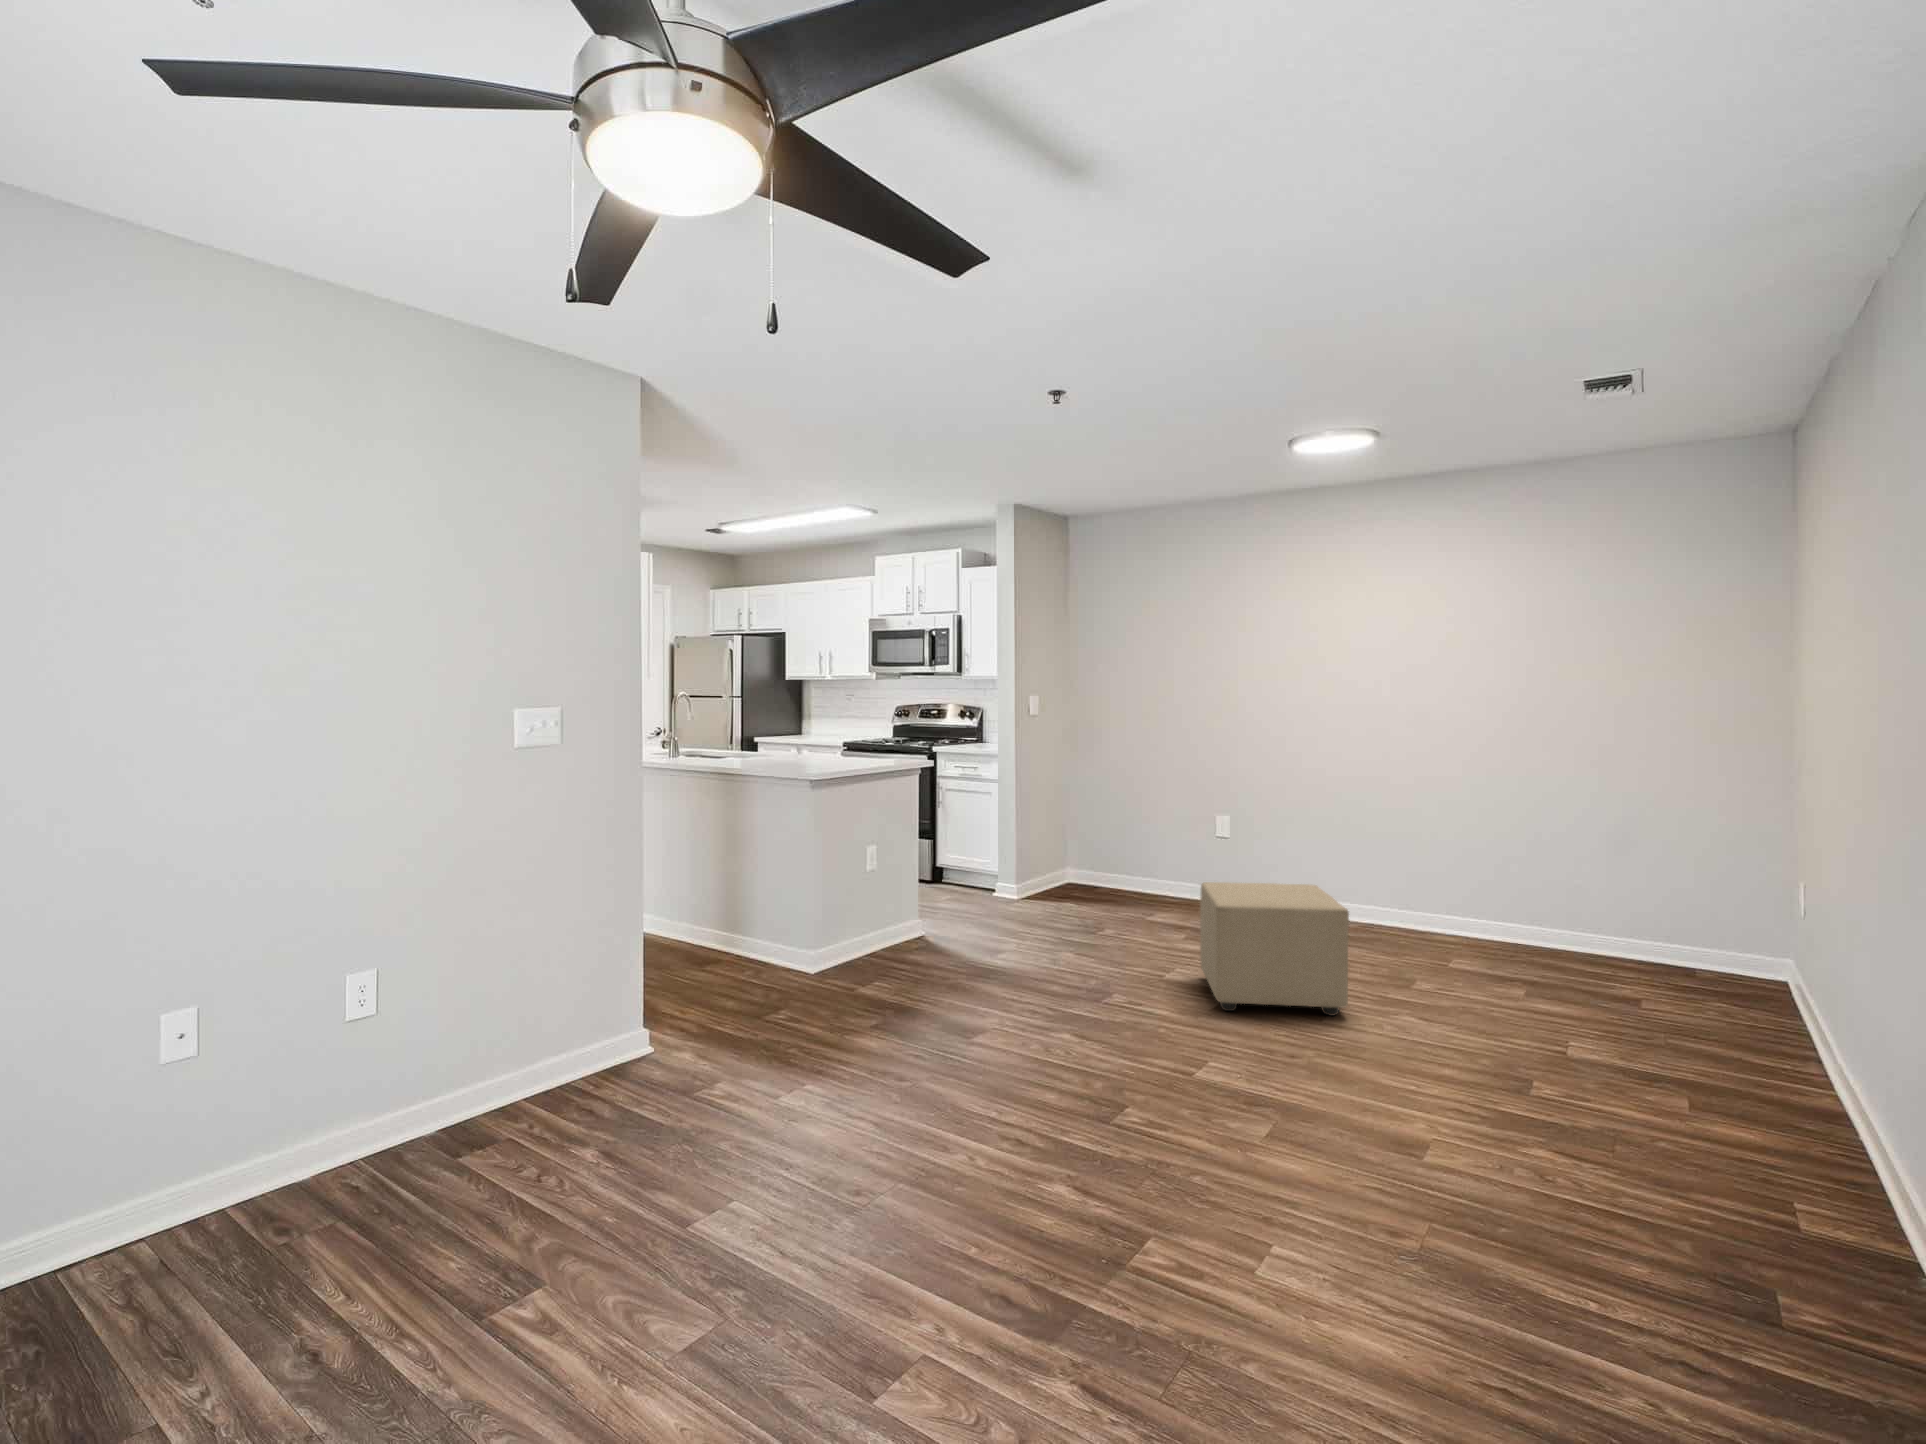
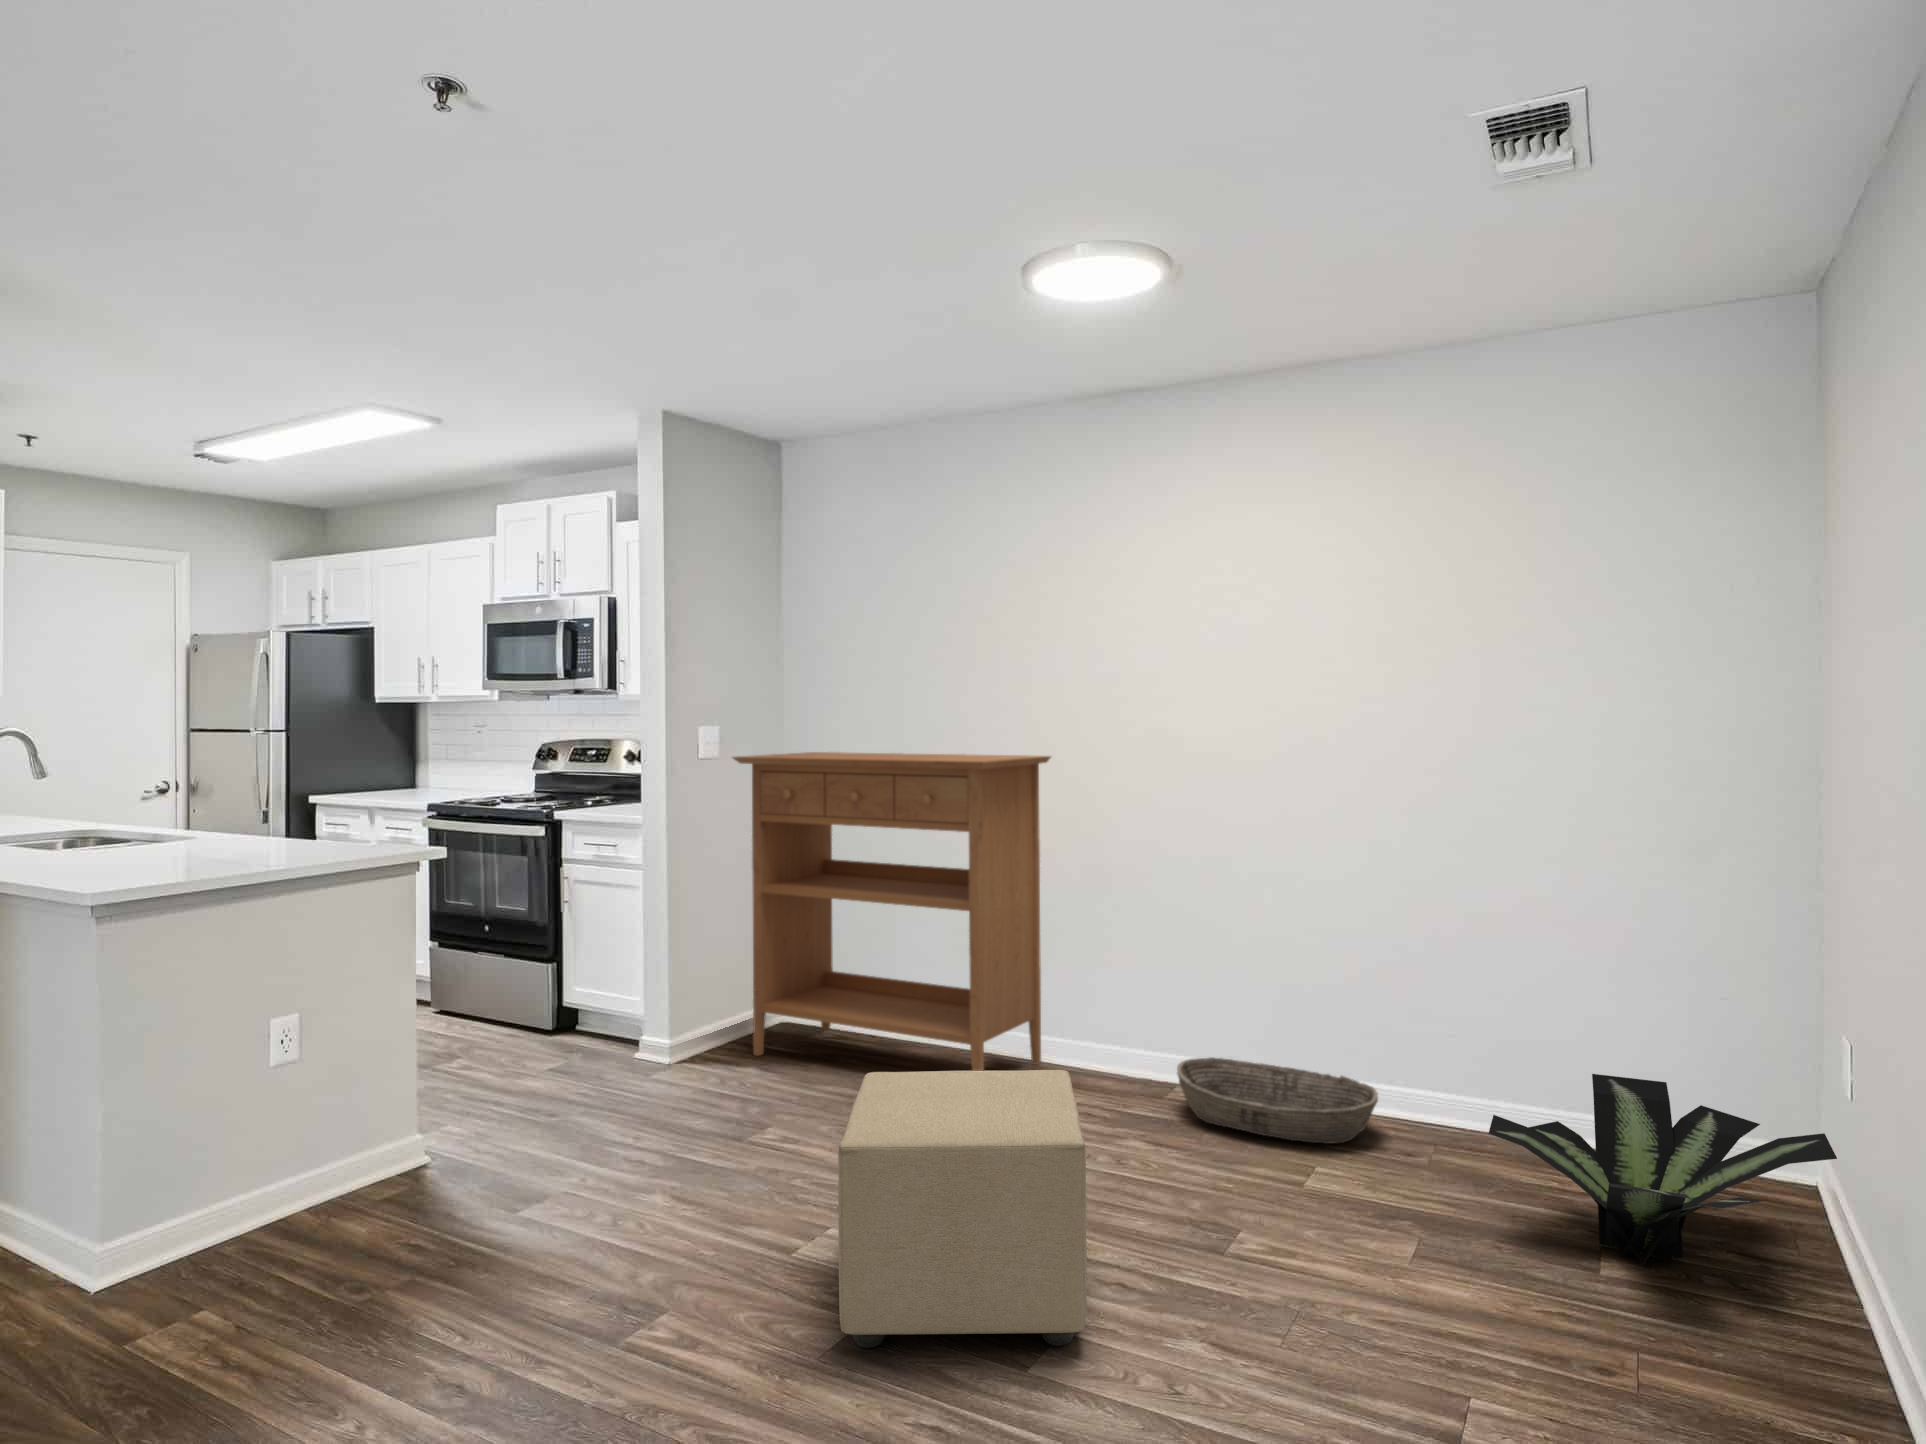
console table: none [1055,713,1262,920] -> present [733,752,1051,1070]
basket: none [1353,902,1489,949] -> present [1177,1057,1378,1144]
potted plant: none [1569,906,1788,1006] -> present [1489,1074,1837,1266]

